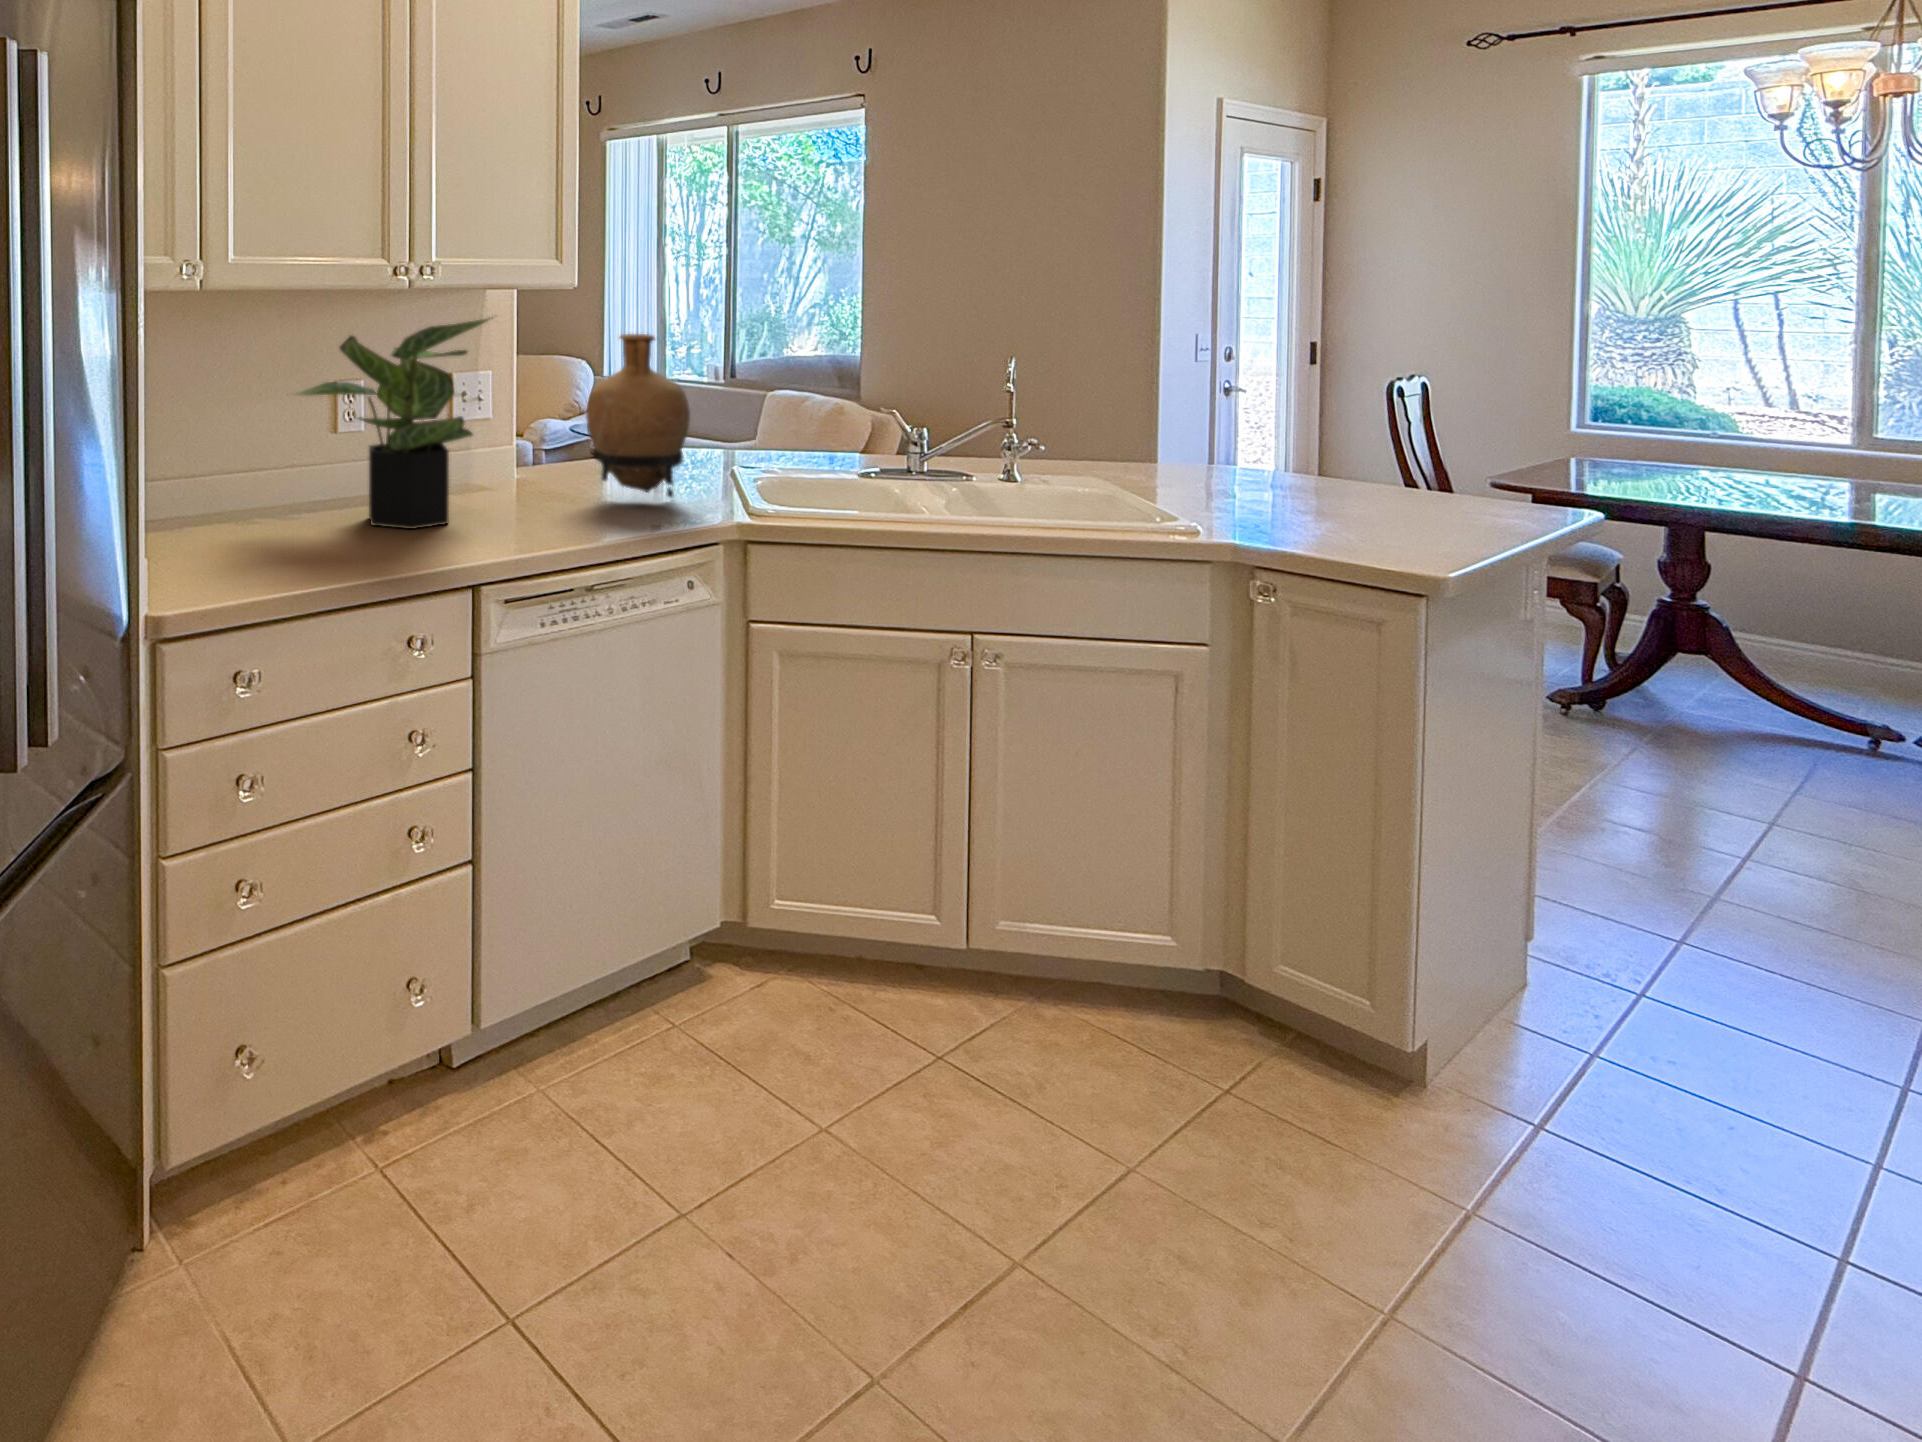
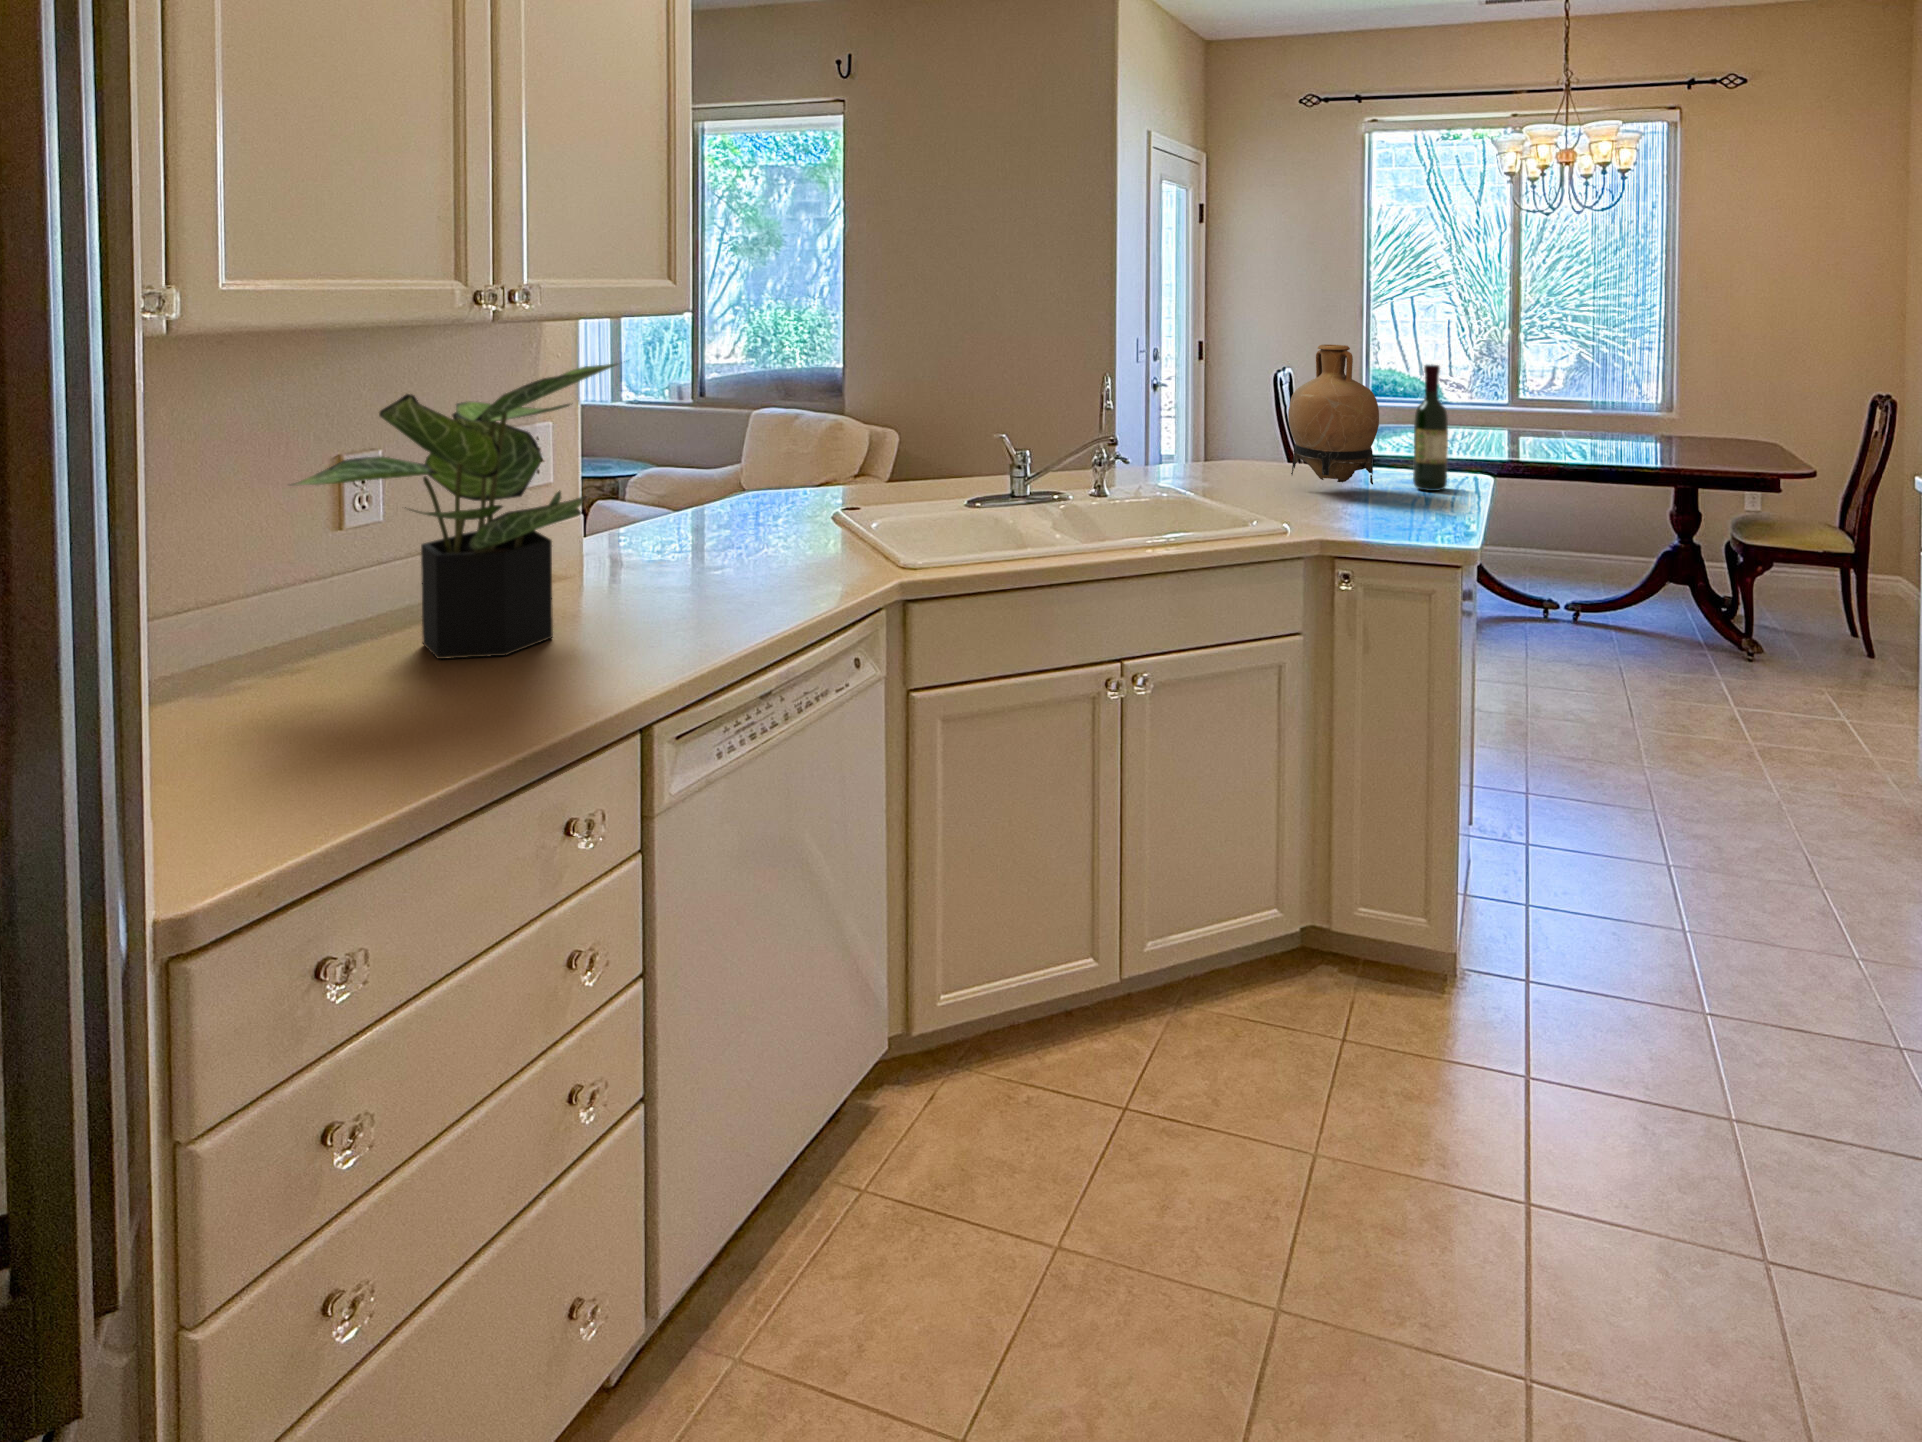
vase: present [586,334,690,497] -> present [1288,344,1379,485]
wine bottle: none [1441,360,1495,516] -> present [1413,365,1448,491]

